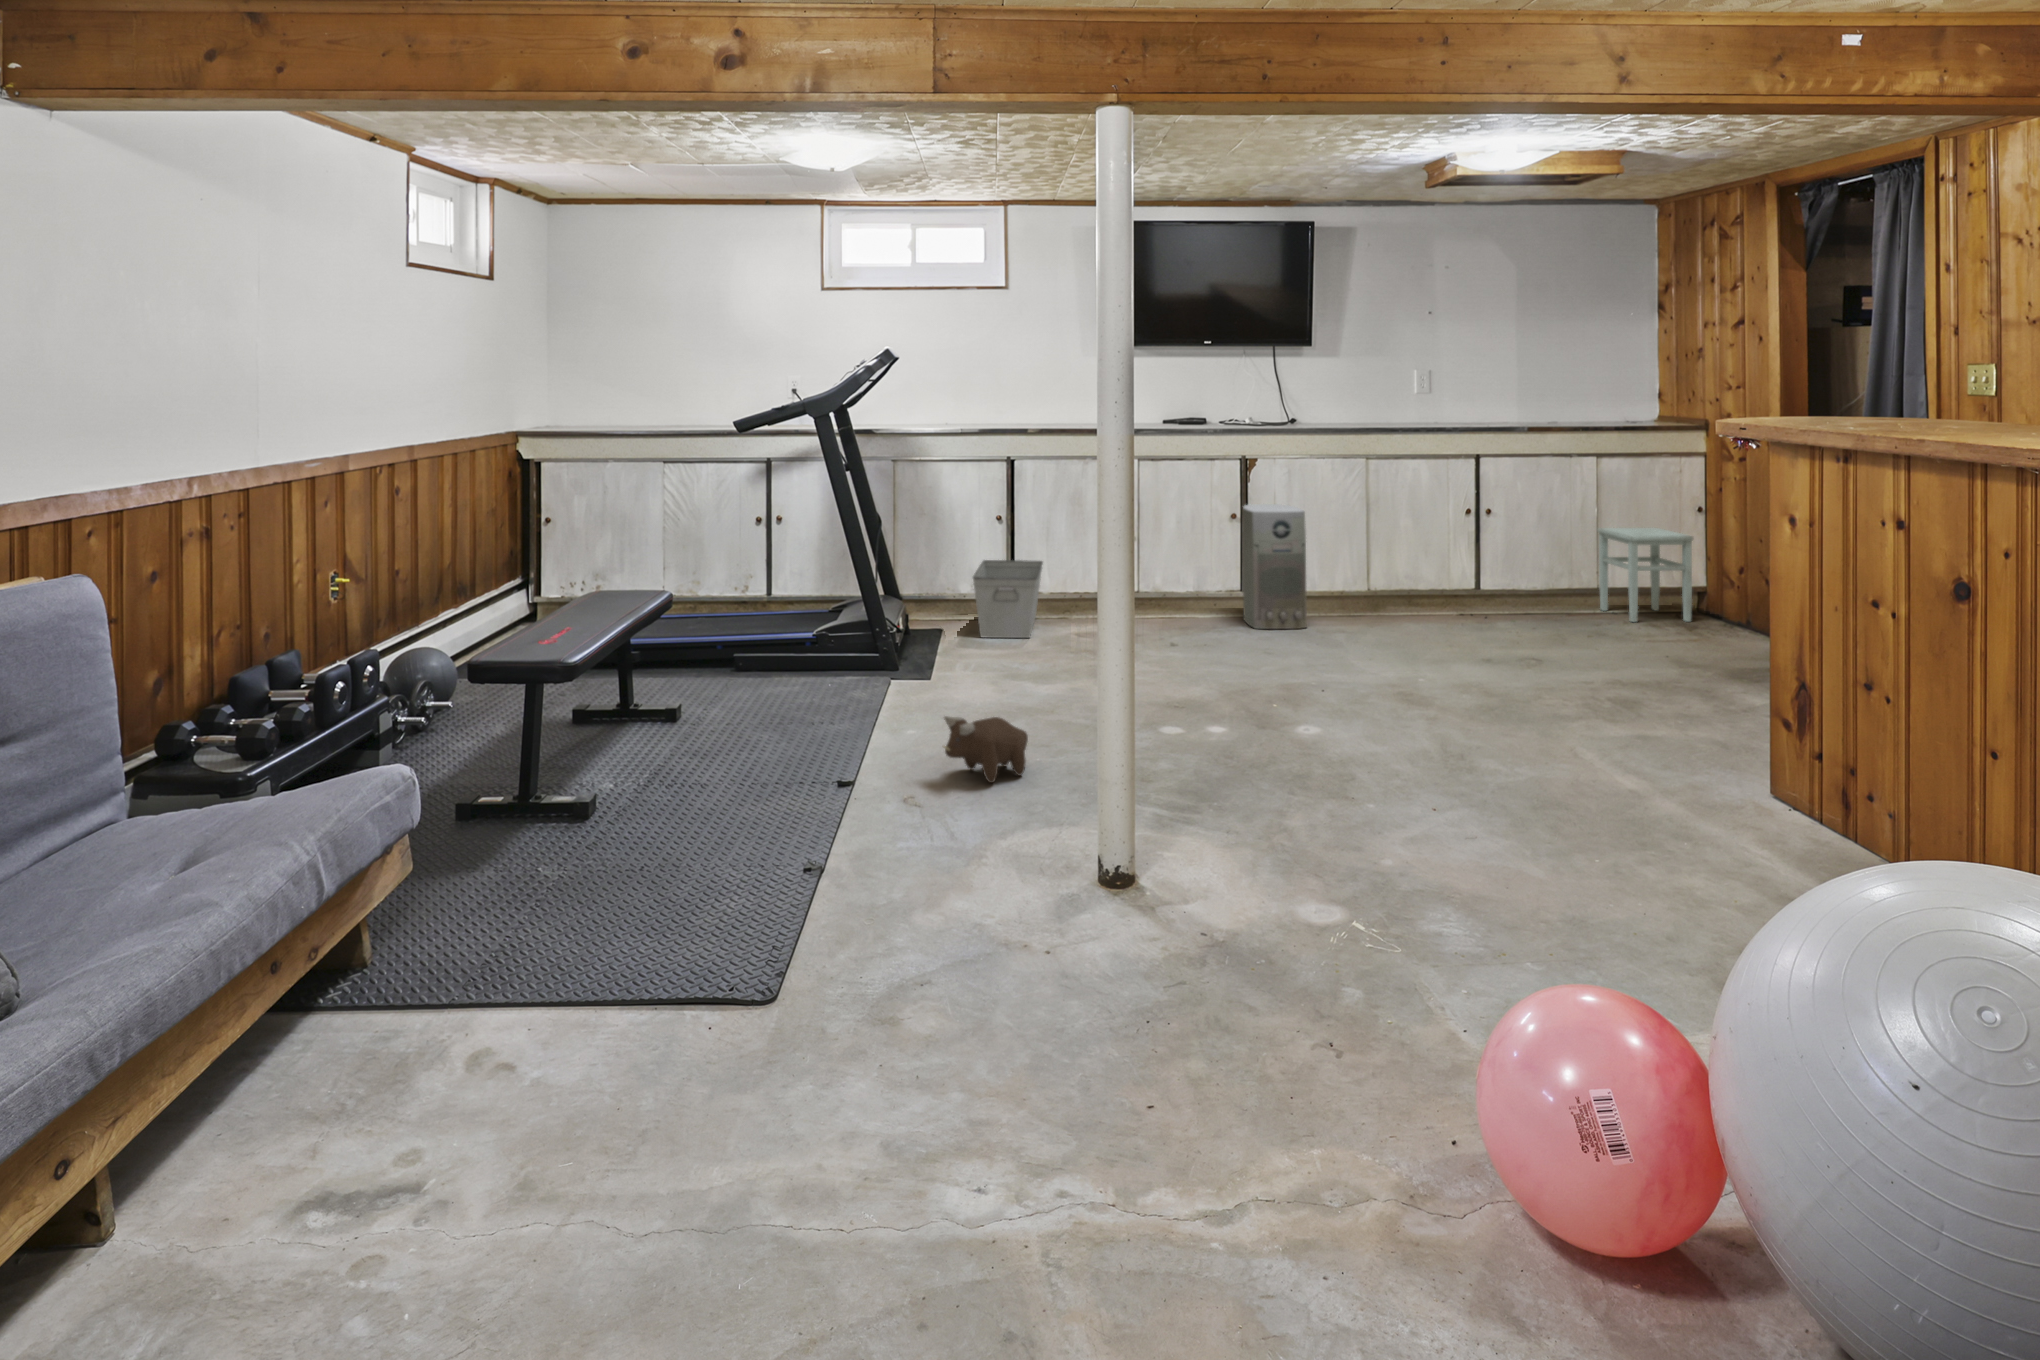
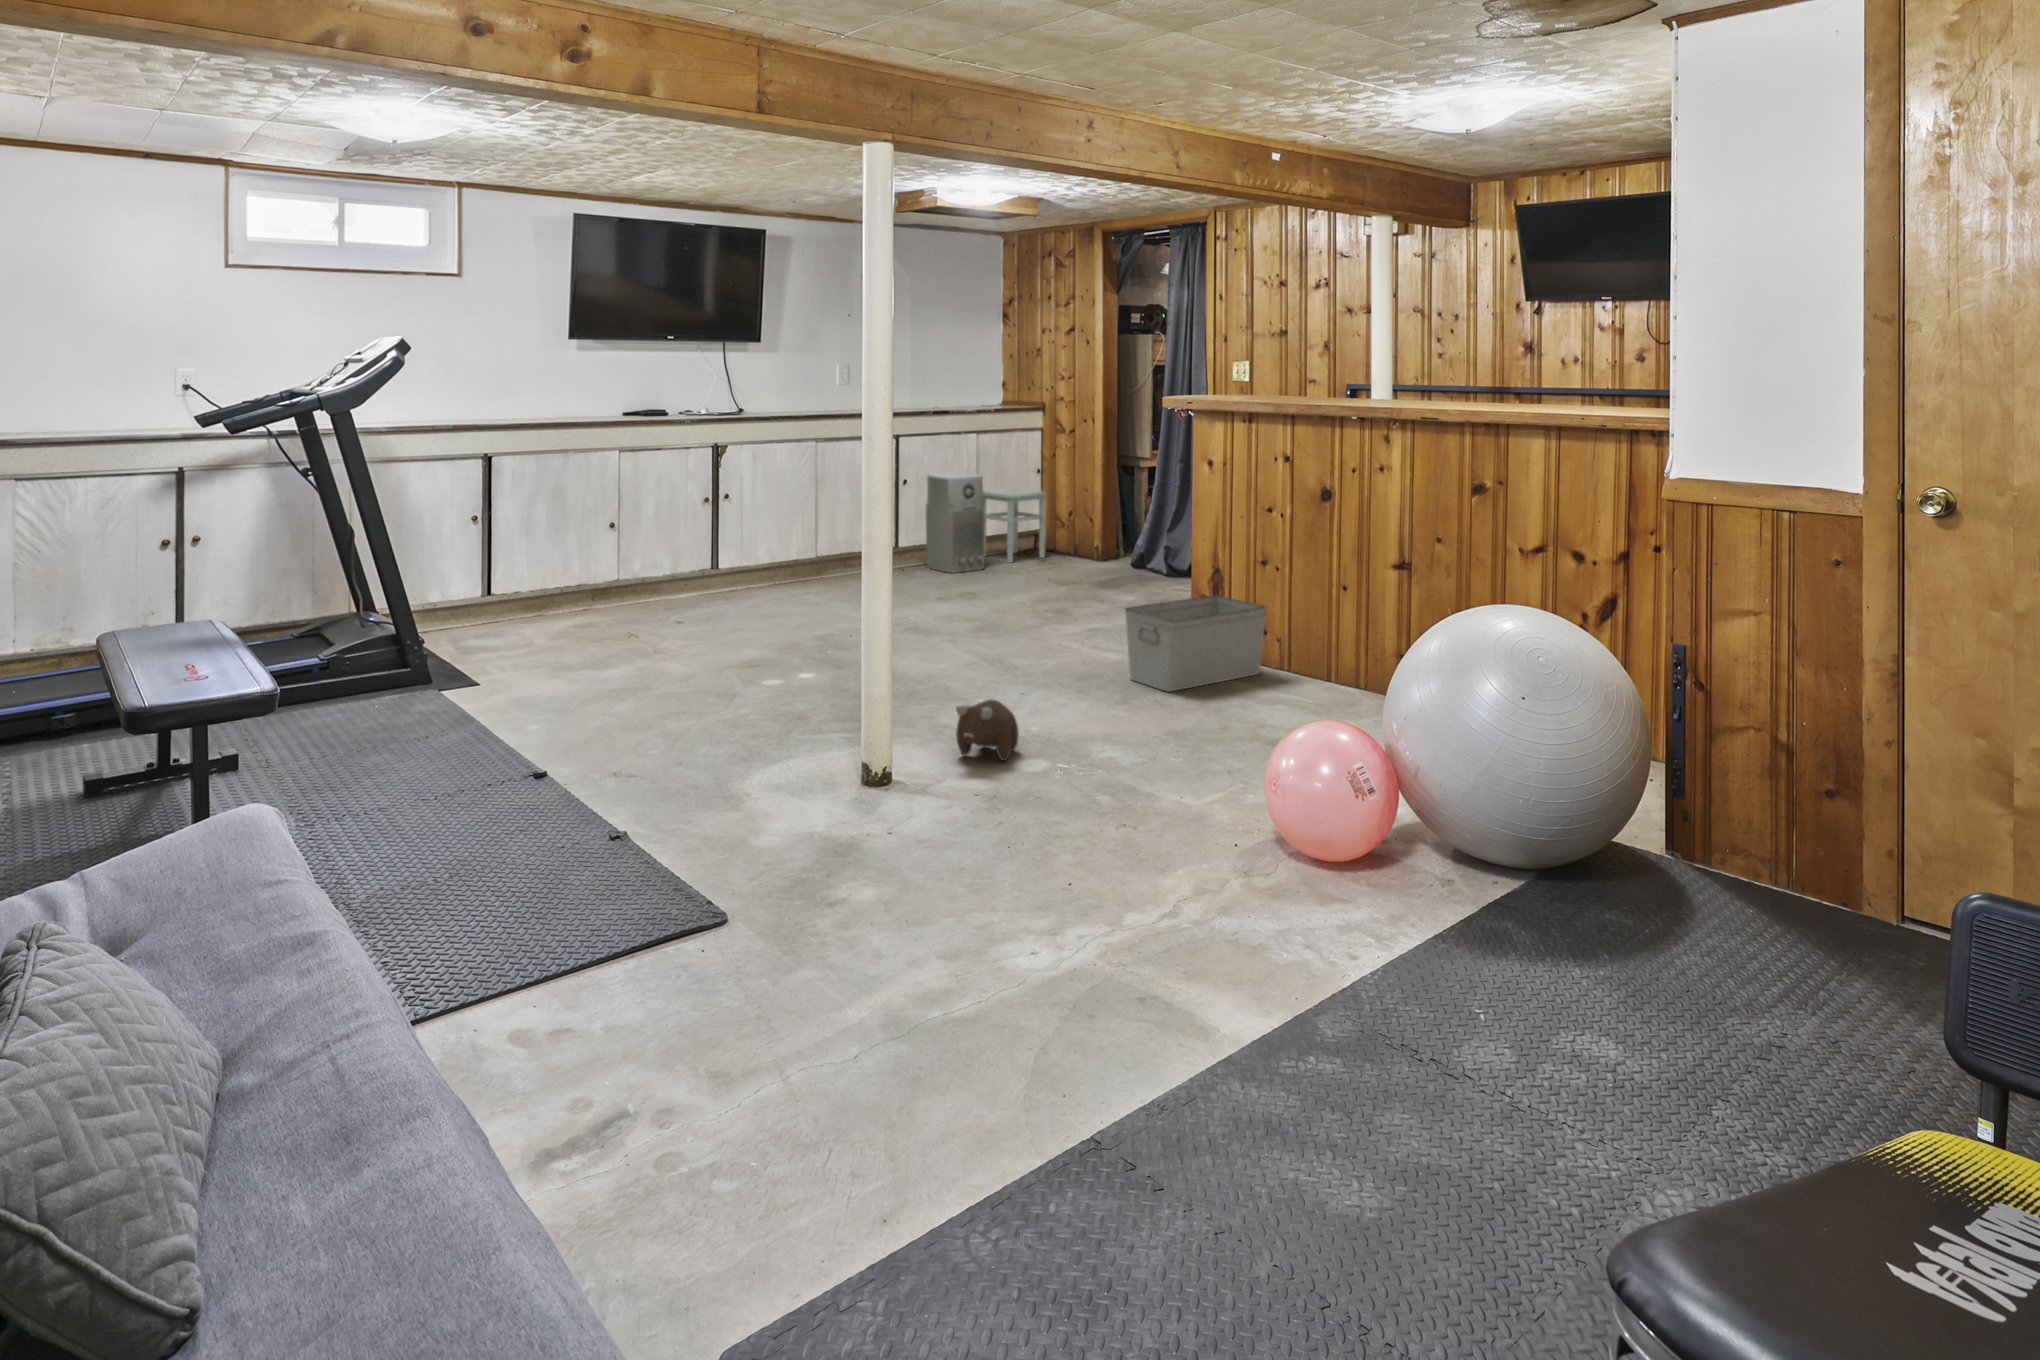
air purifier: present [1243,504,1307,629] -> present [926,473,985,573]
storage bin: present [973,560,1043,638] -> present [1125,595,1266,692]
plush toy: present [944,716,1028,783] -> present [956,700,1019,761]

